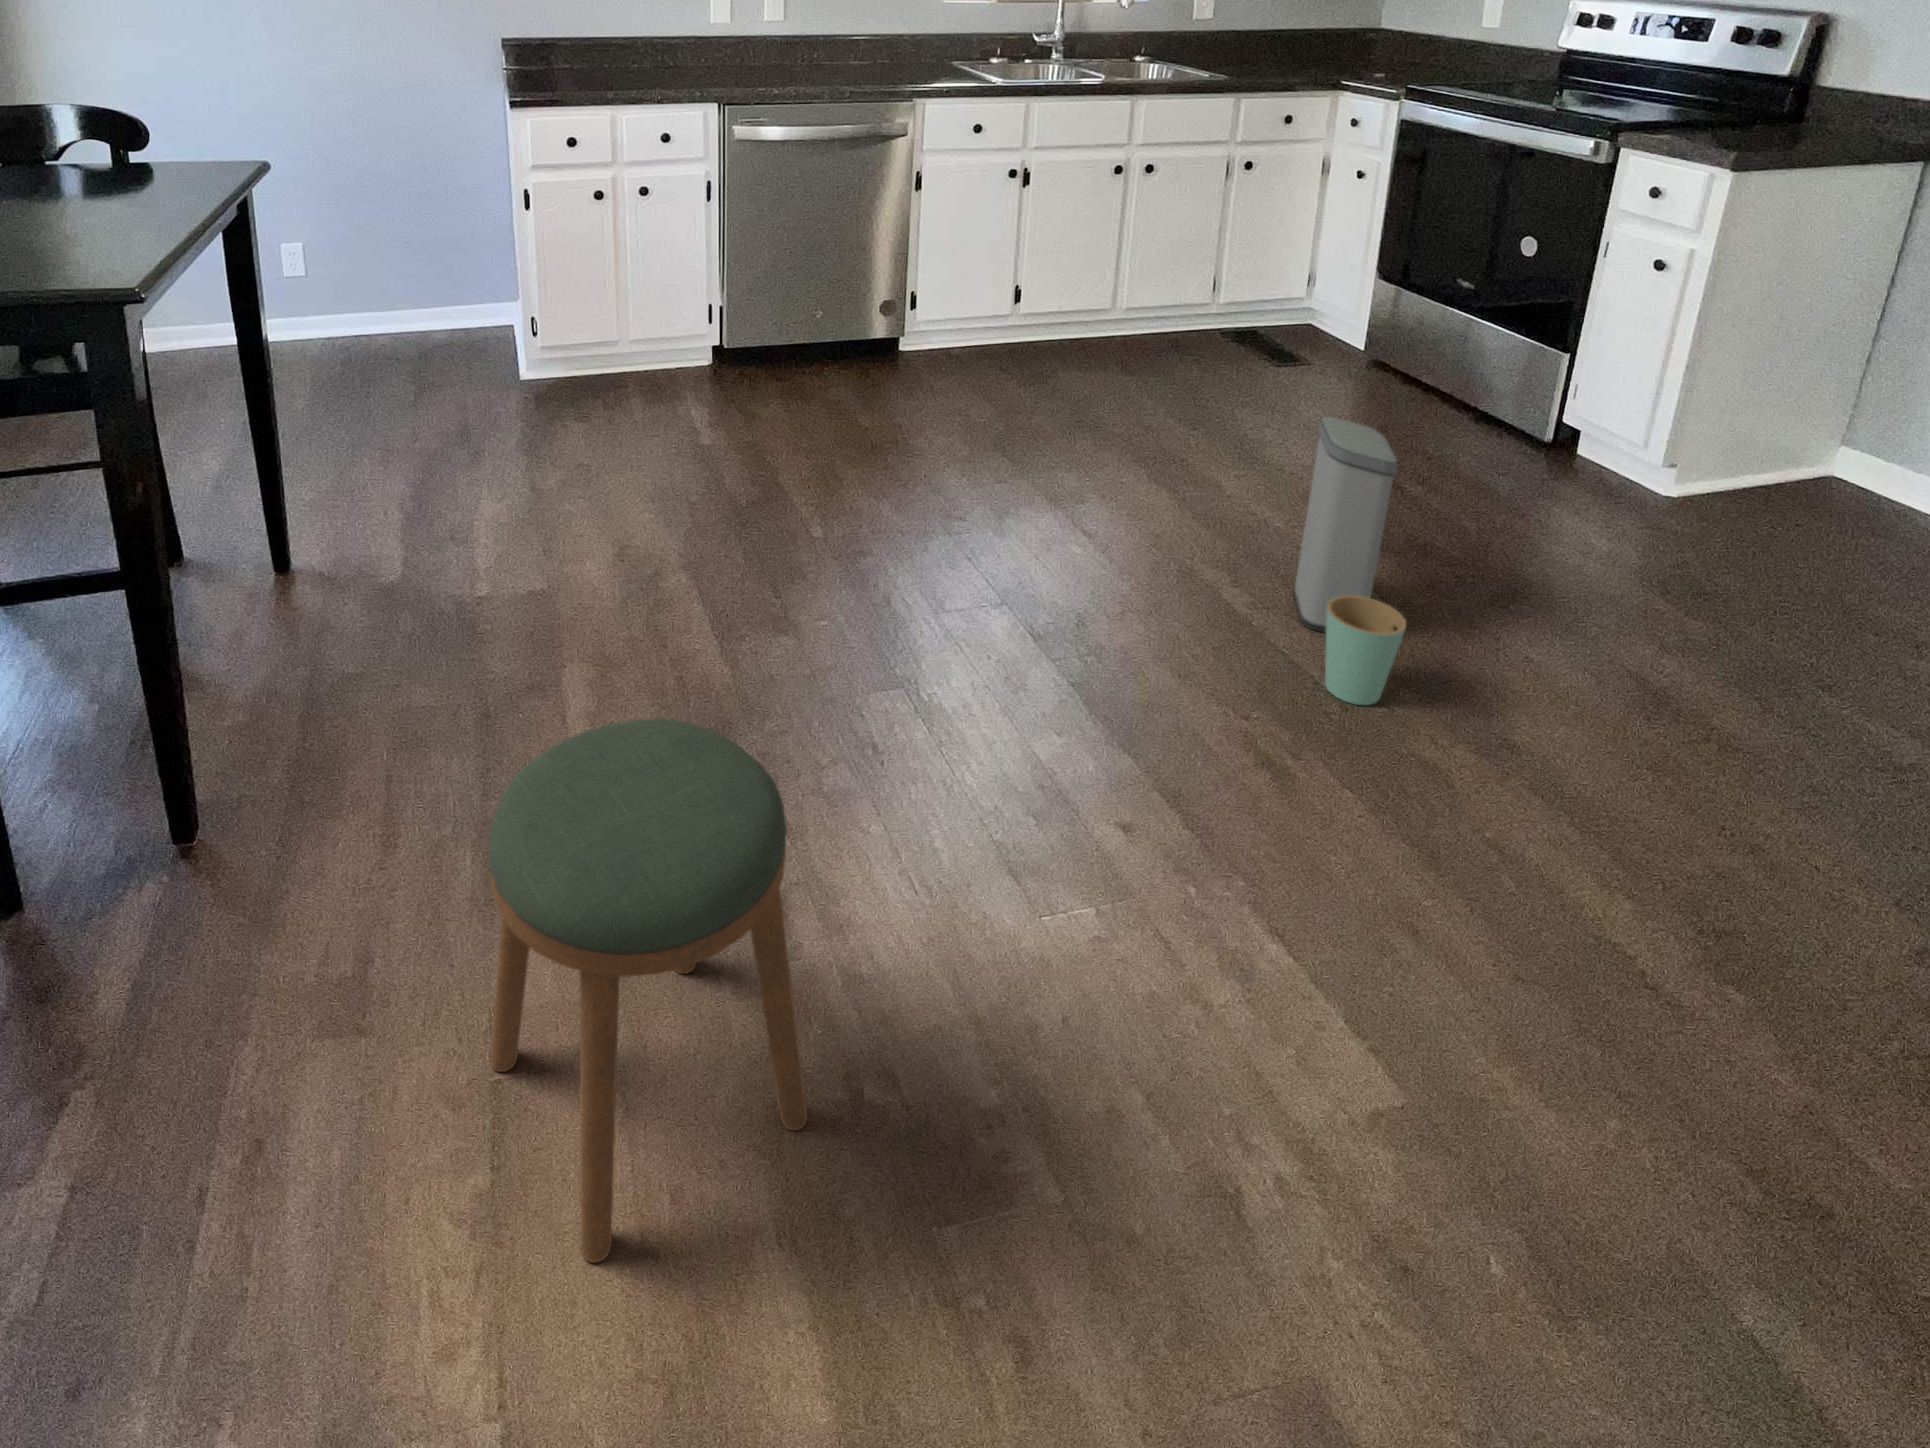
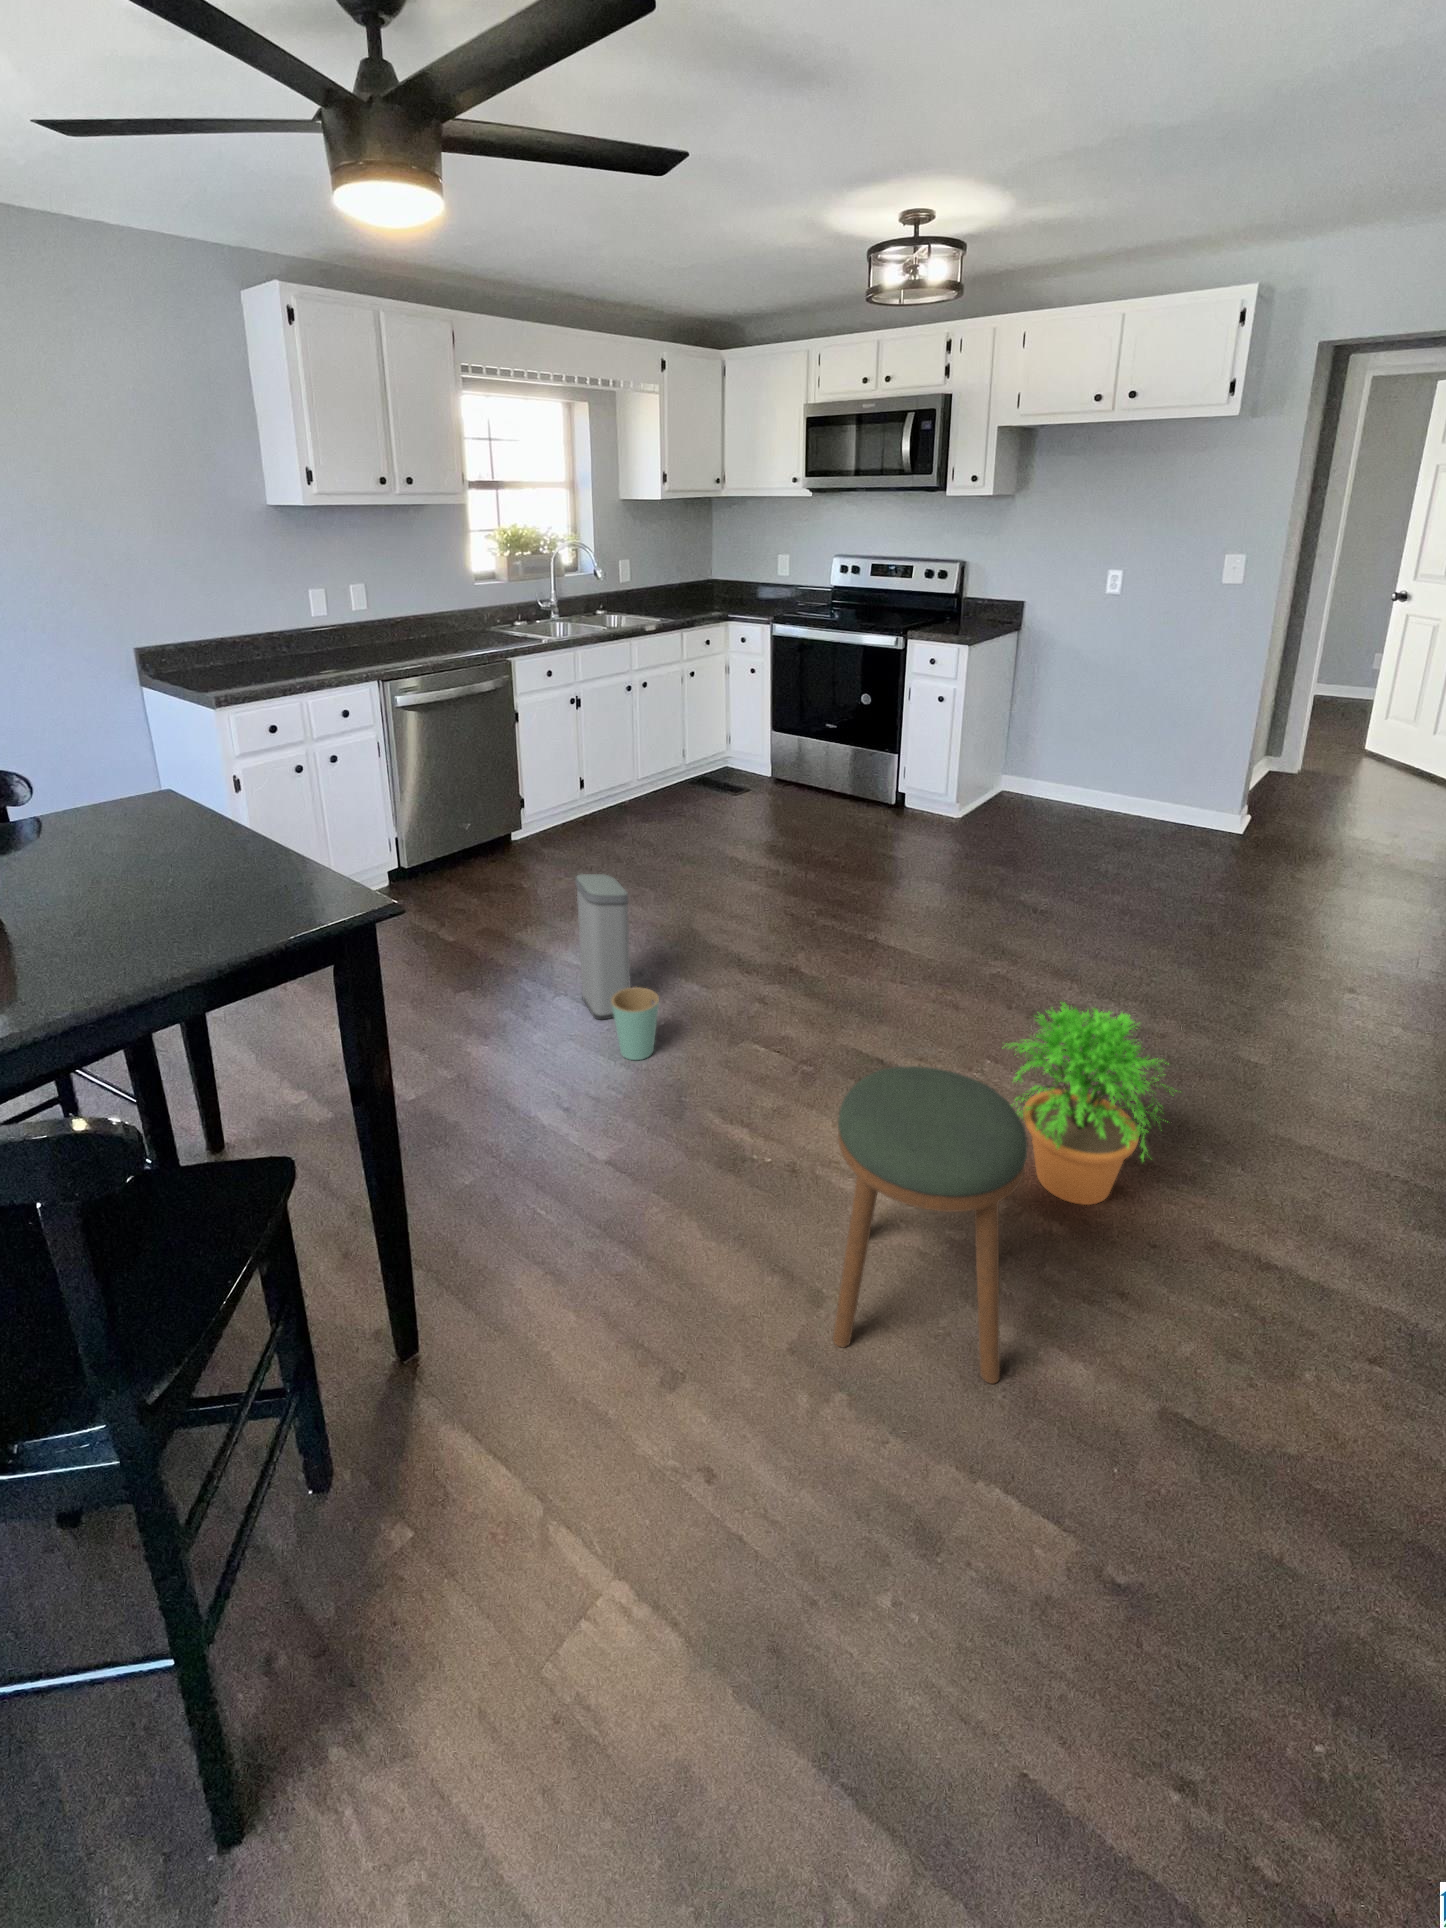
trash can: present [1294,417,1406,705] -> present [575,874,659,1060]
potted plant: none [958,778,1274,1175] -> present [1005,1002,1171,1205]

